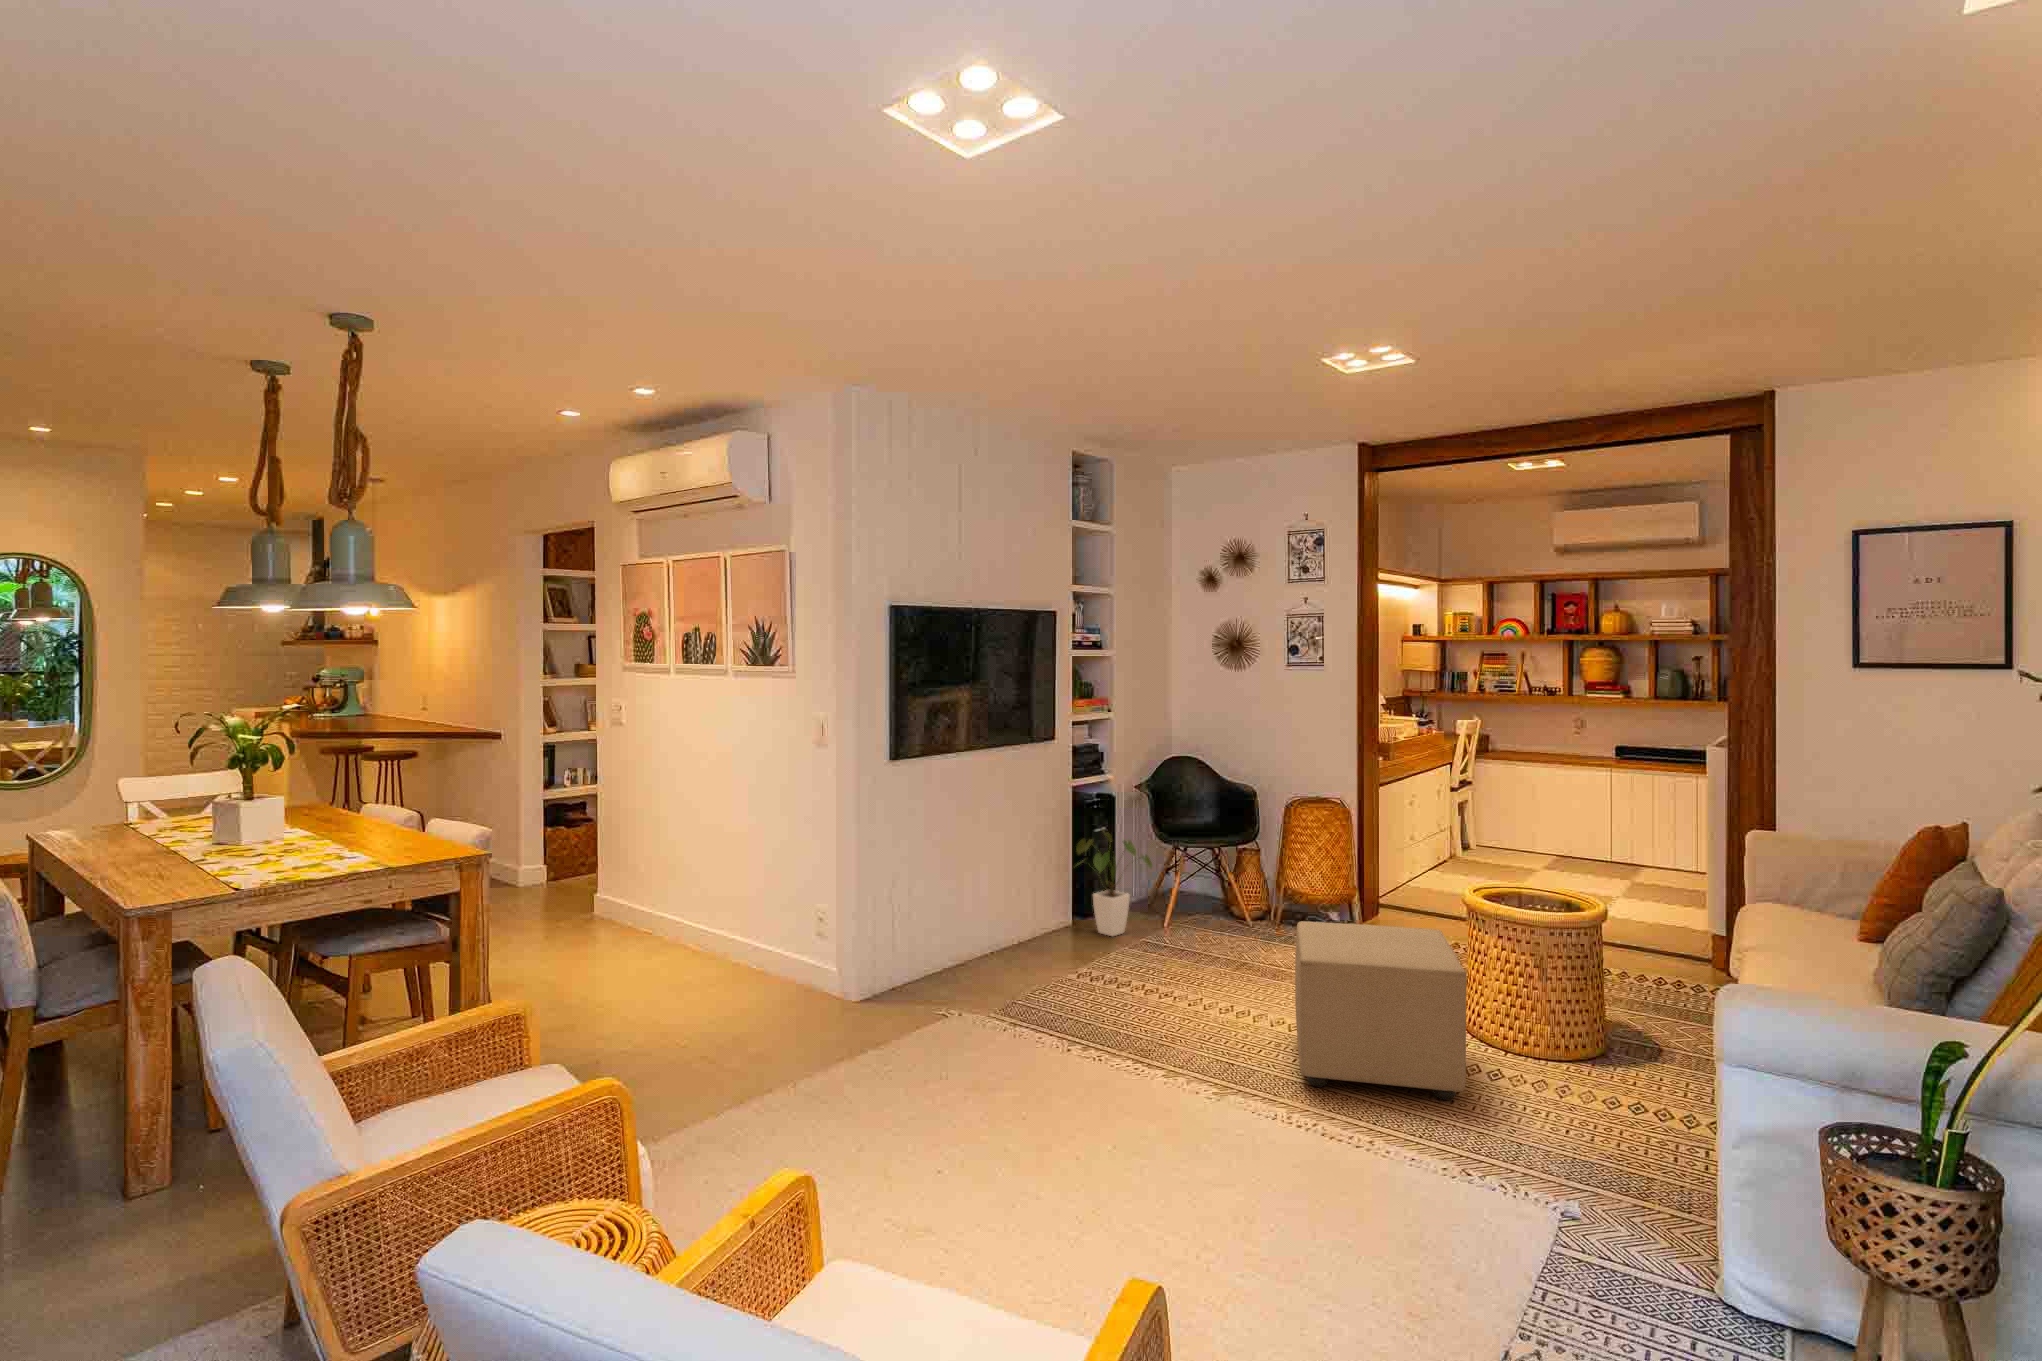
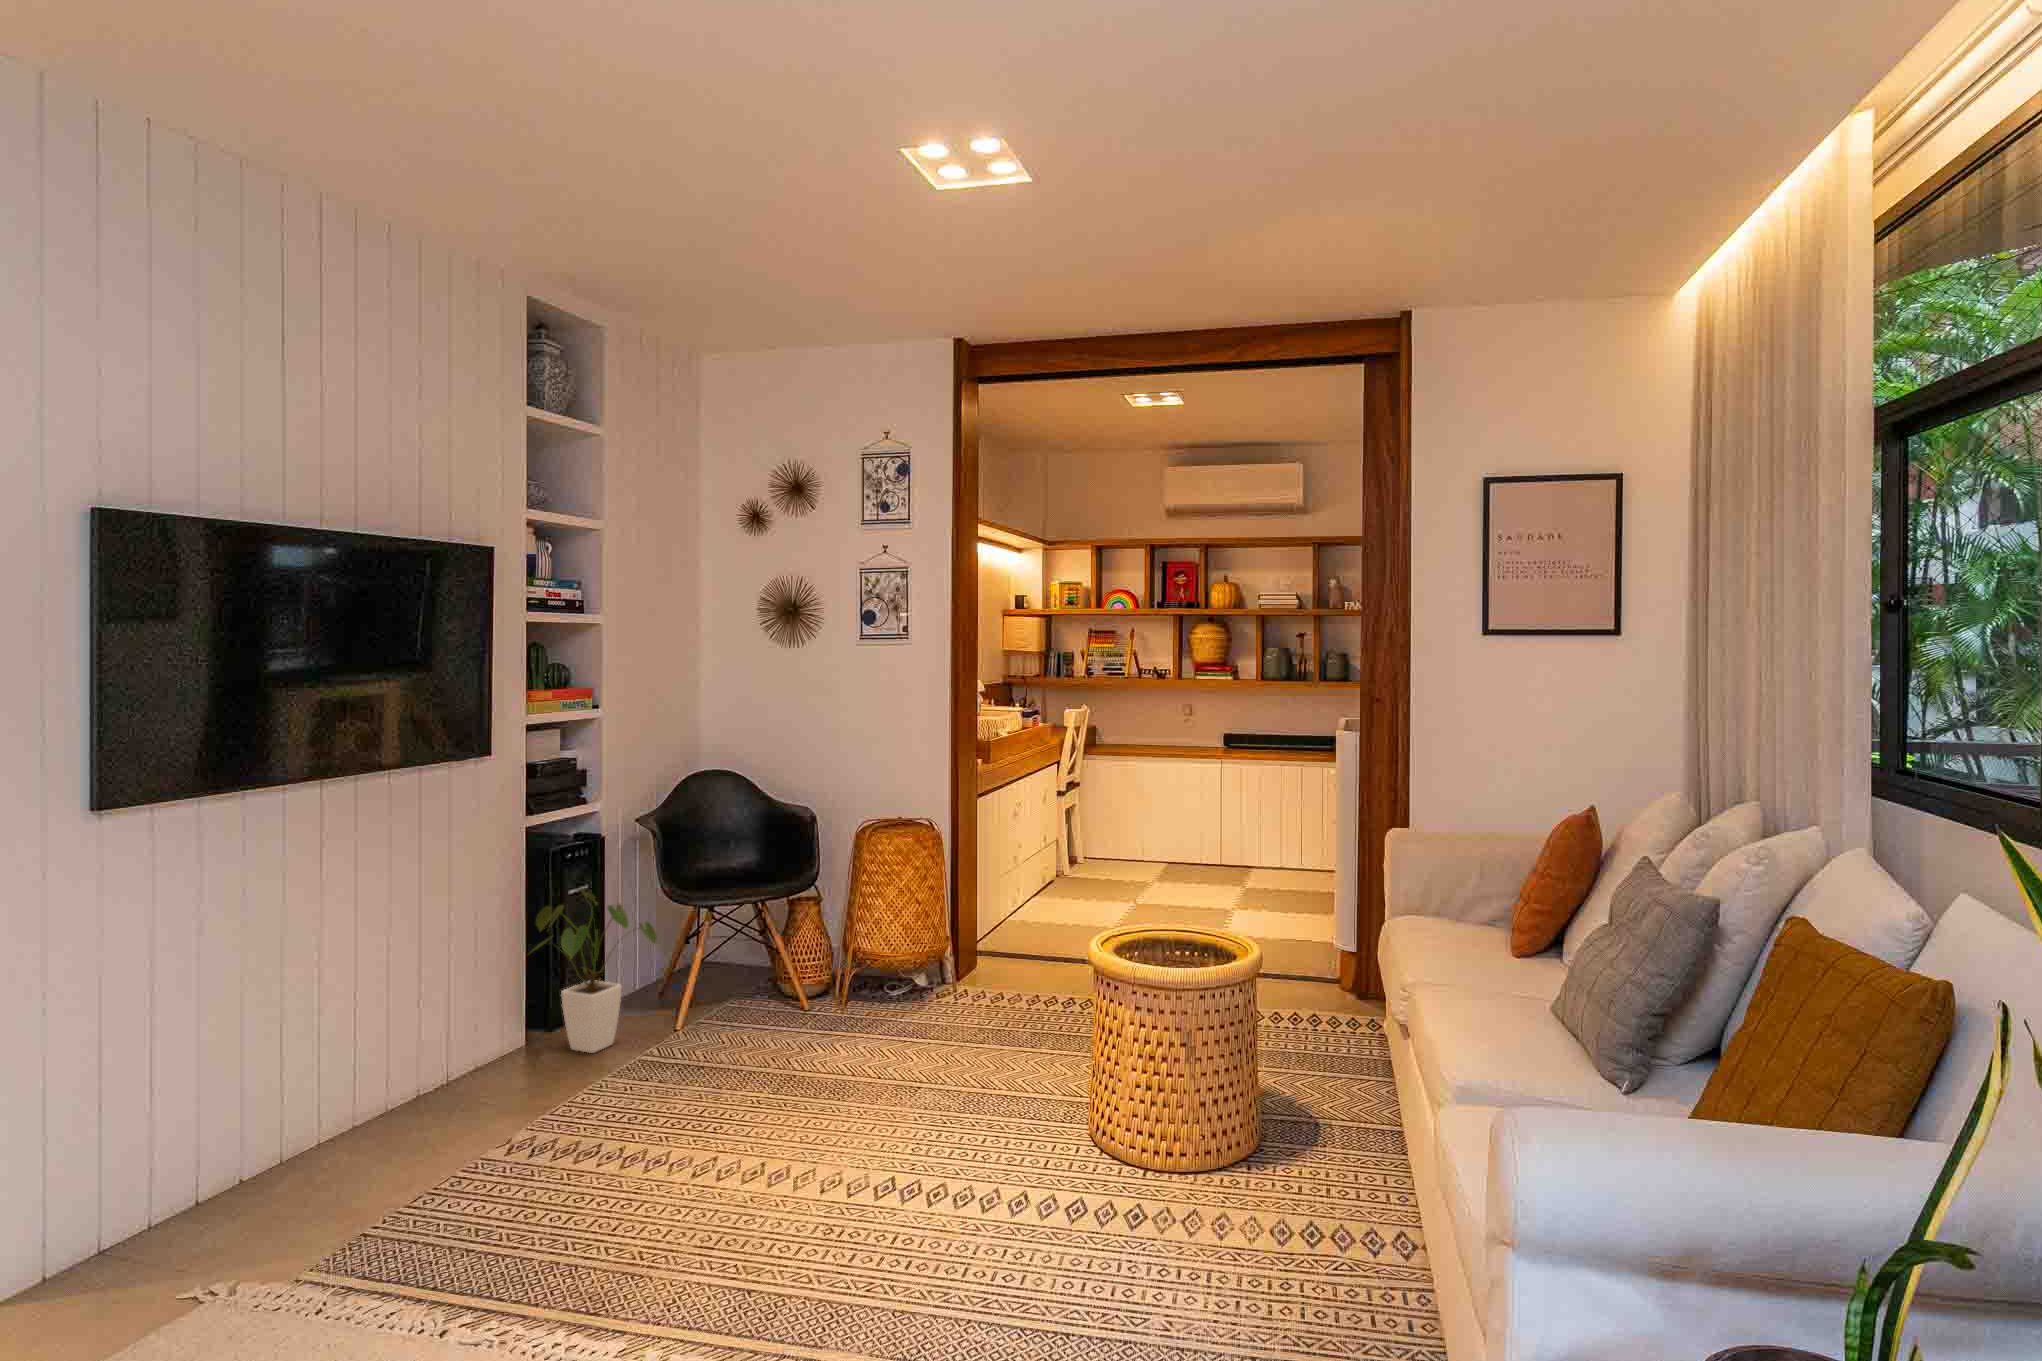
ottoman: present [1295,921,1466,1100] -> none [859,1010,1102,1295]

